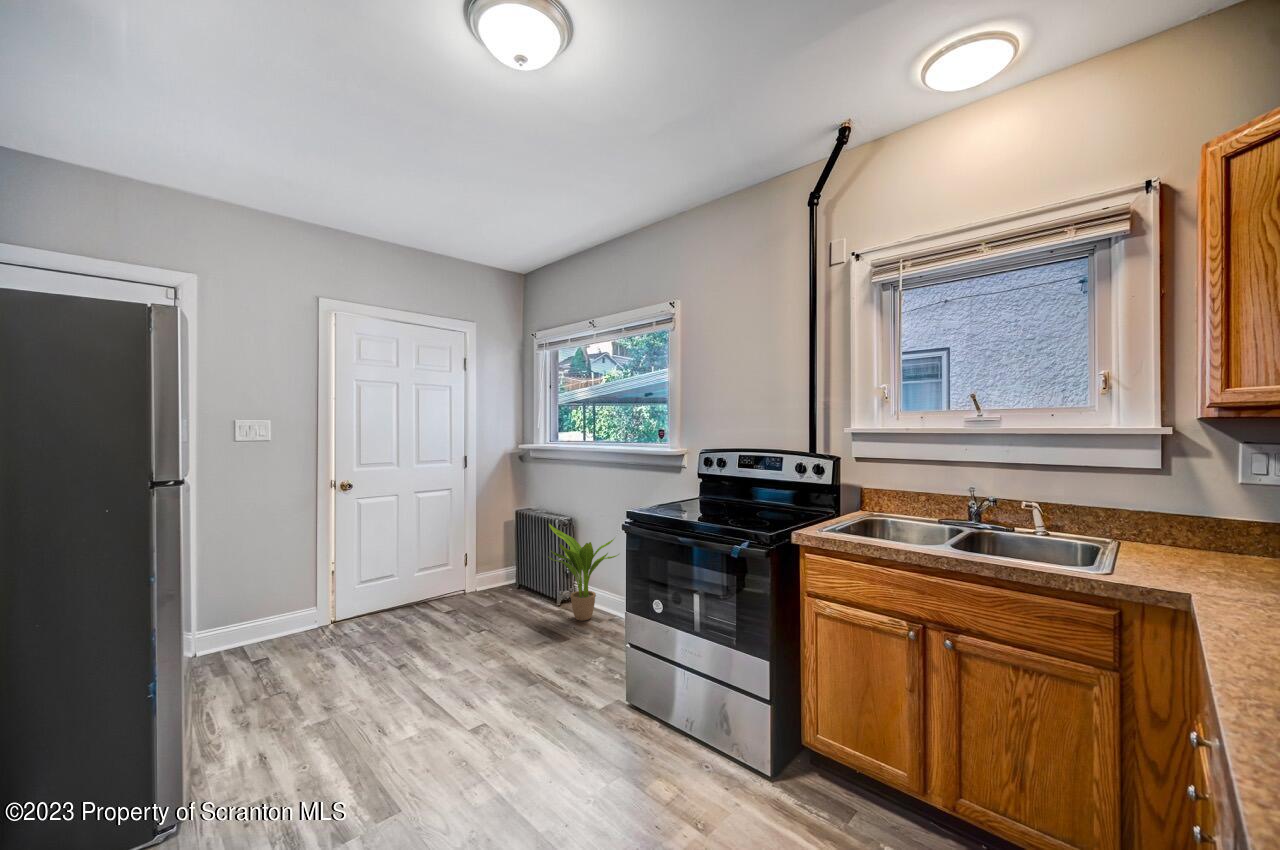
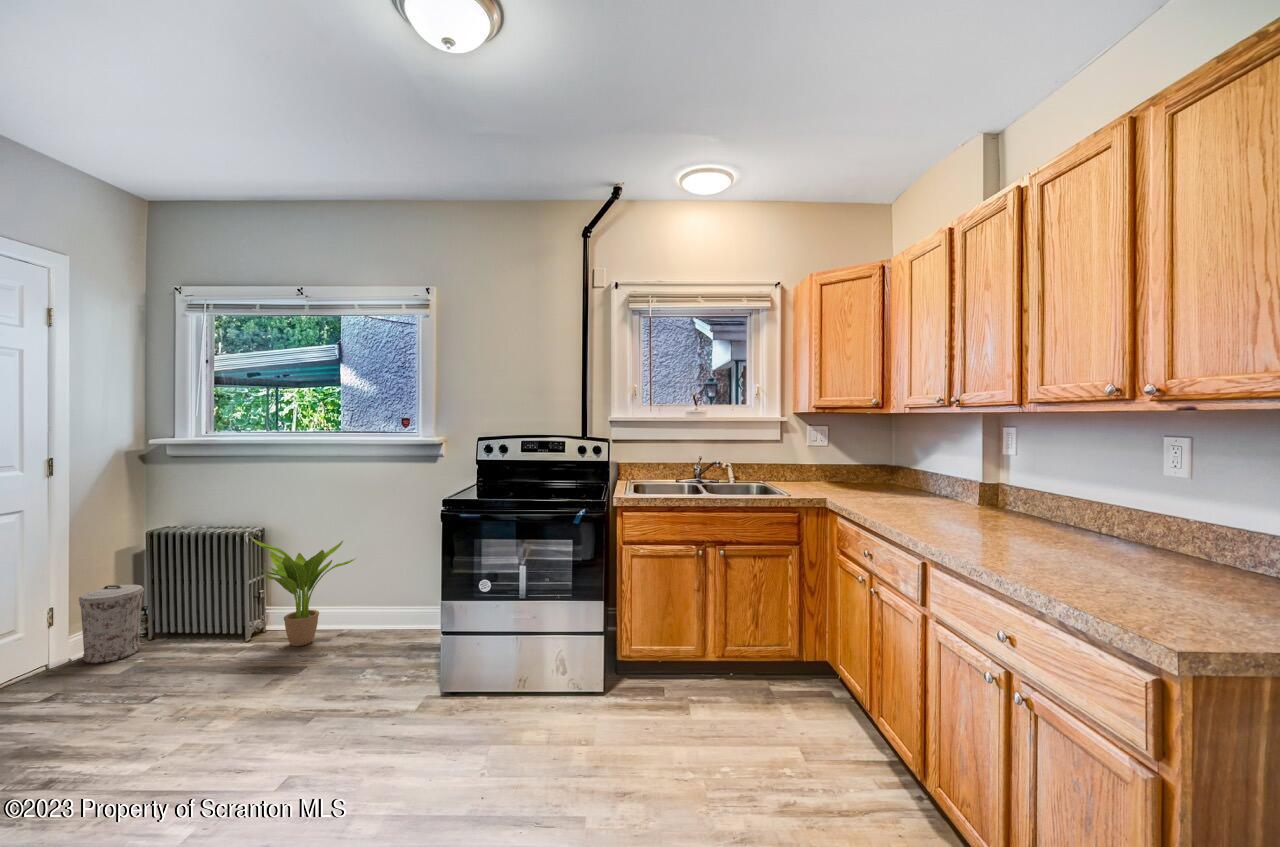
trash can: none [475,545,509,598] -> present [79,584,144,663]

